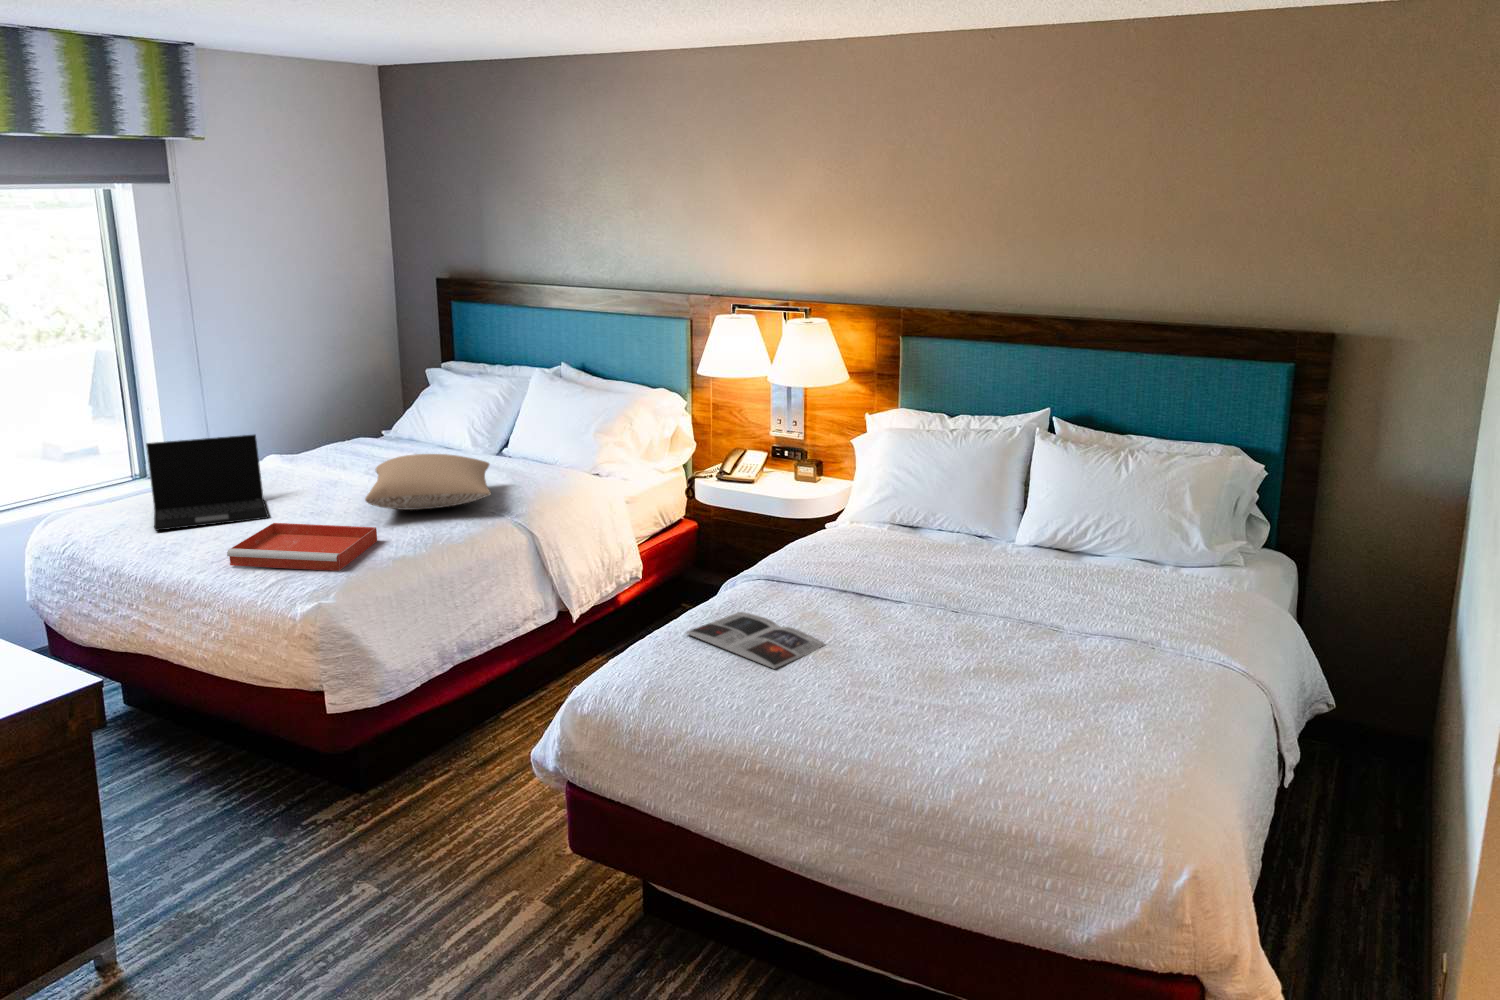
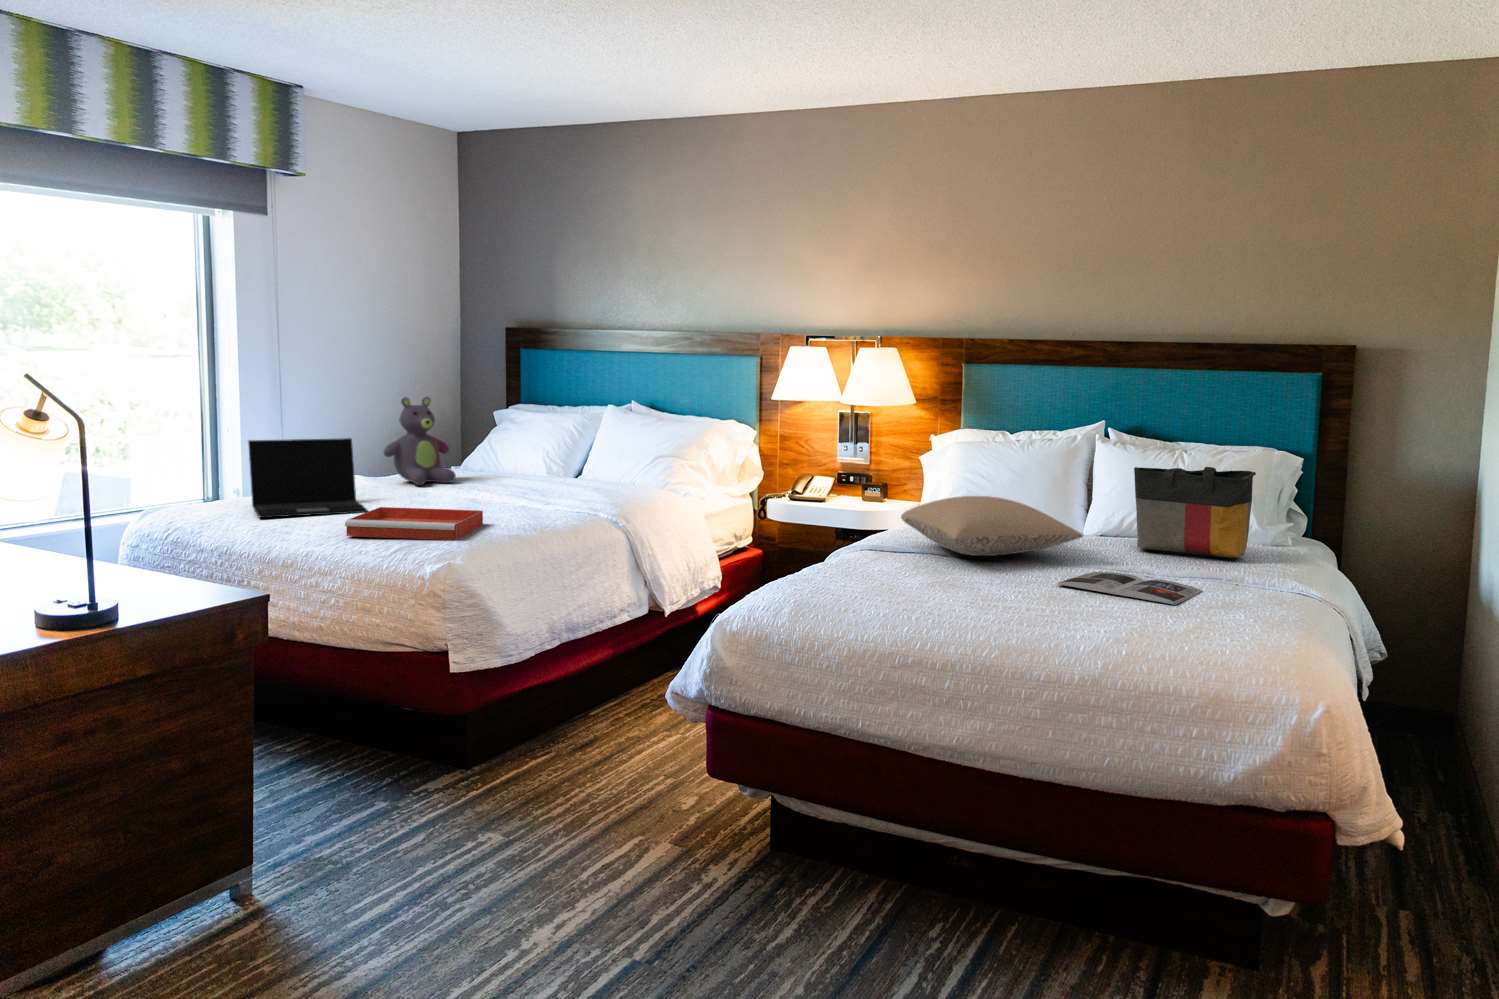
stuffed bear: none [301,373,377,469] -> present [384,397,456,485]
pillow: present [365,454,491,510] -> present [901,496,1083,556]
tote bag: none [1043,493,1164,597] -> present [1134,467,1256,558]
magazine: present [686,612,825,669] -> present [1057,572,1203,605]

